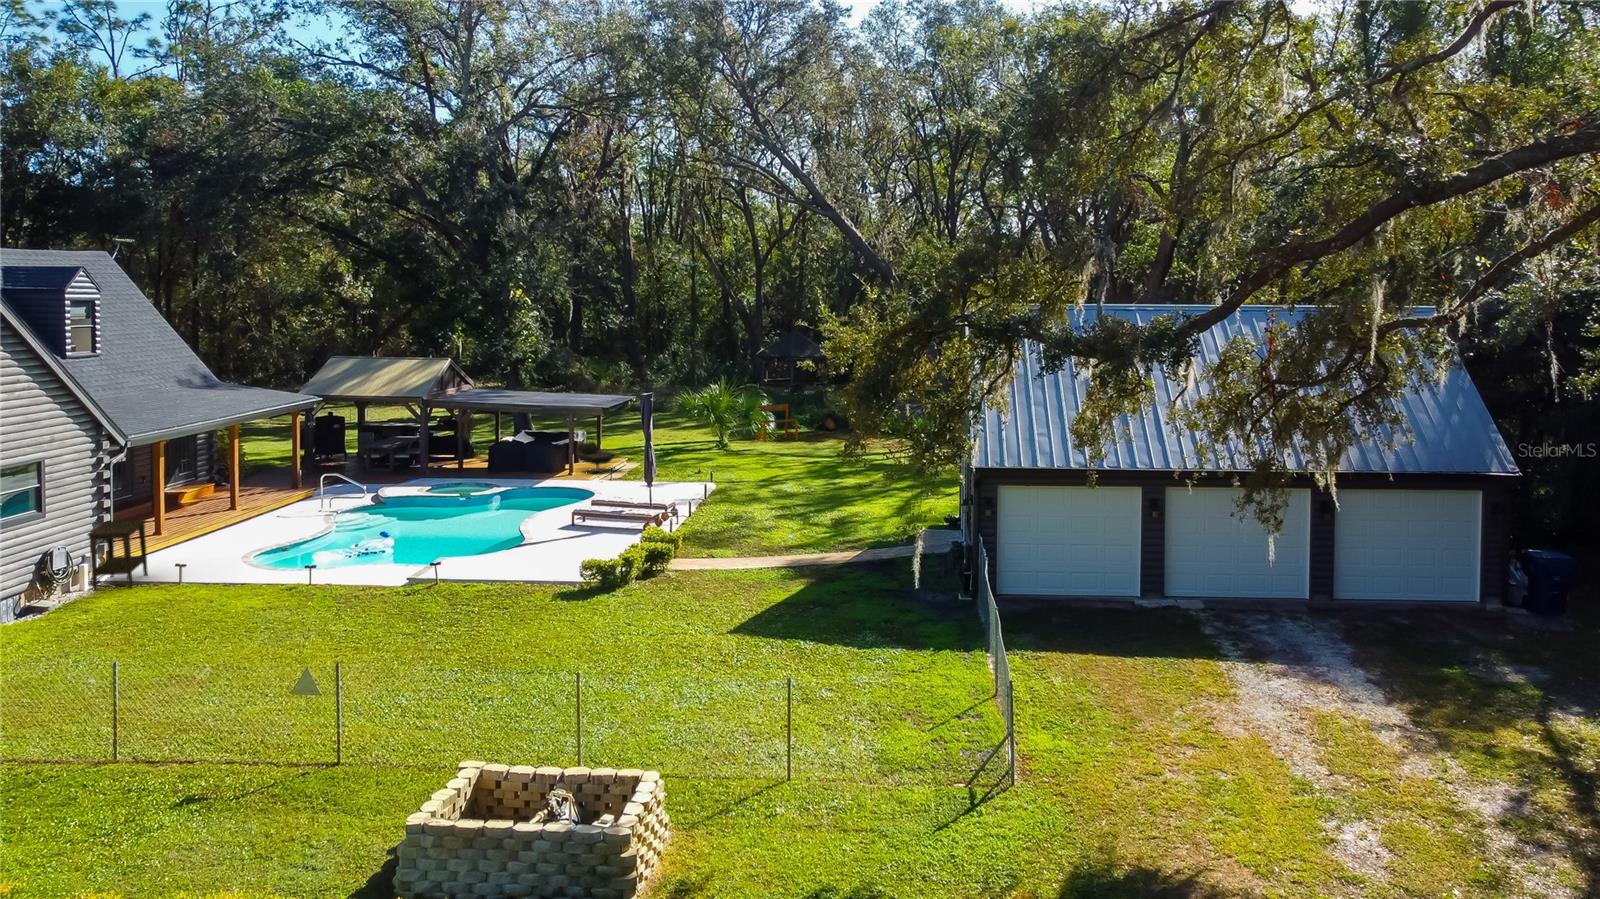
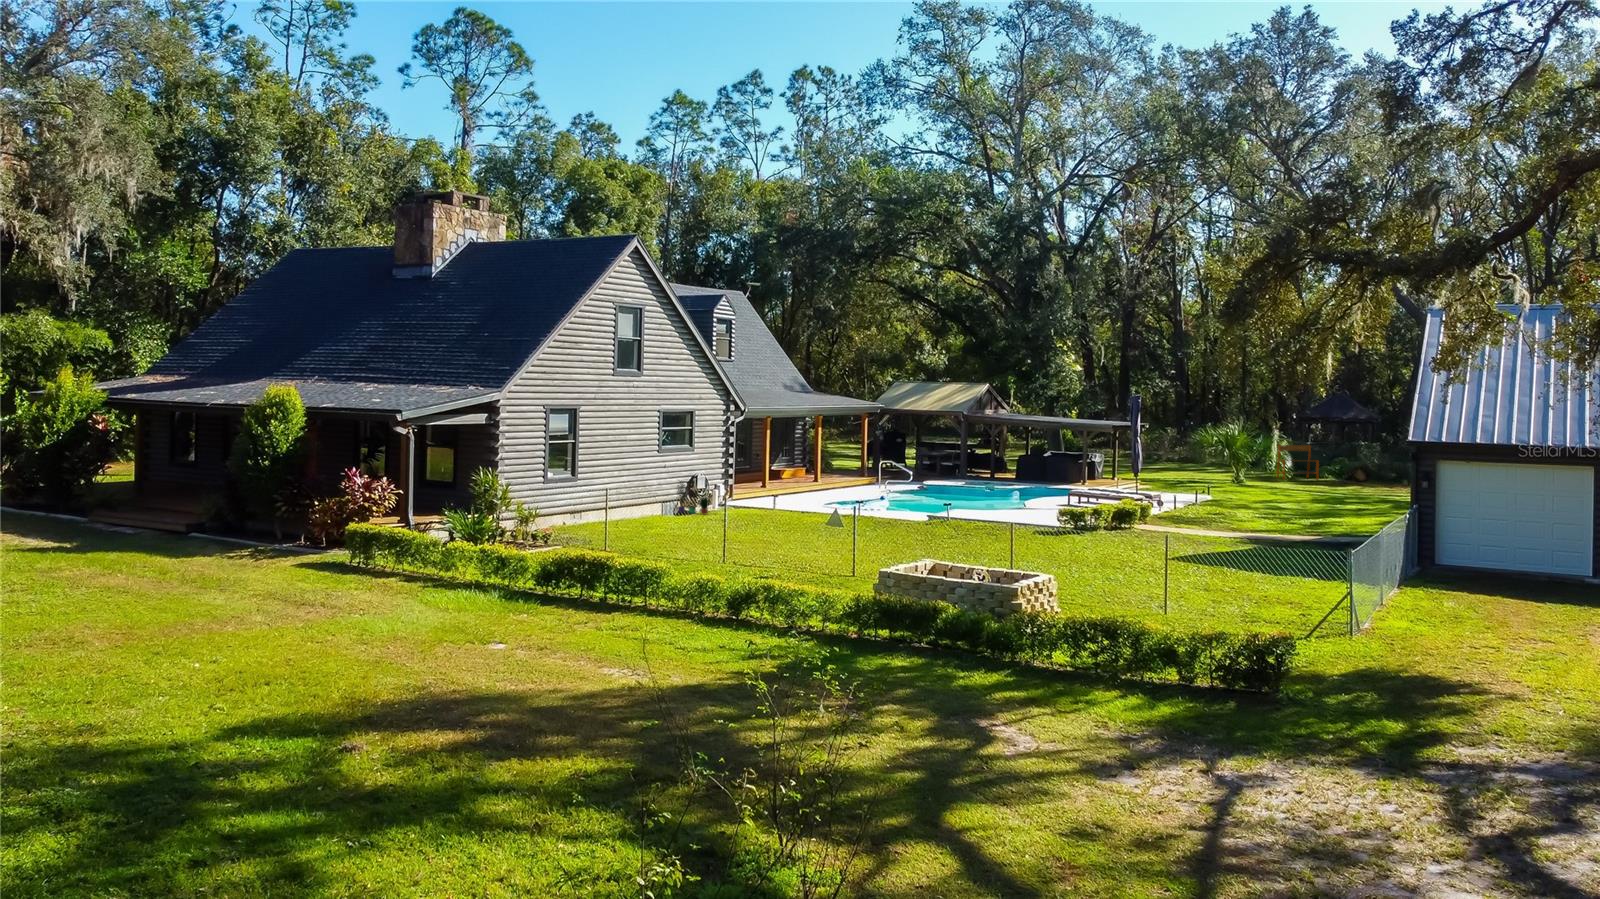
lounge chair: present [576,442,615,471] -> none [1093,460,1127,486]
side table: present [88,520,148,591] -> none [718,464,755,508]
potted plant: none [18,569,78,619] -> present [677,482,710,514]

